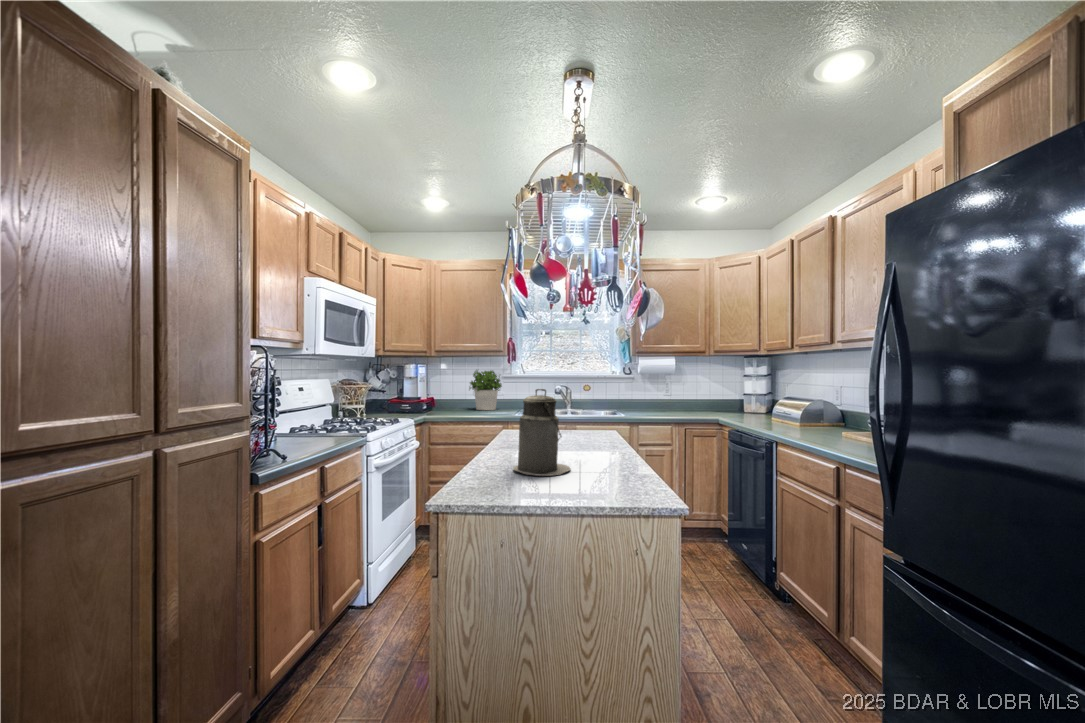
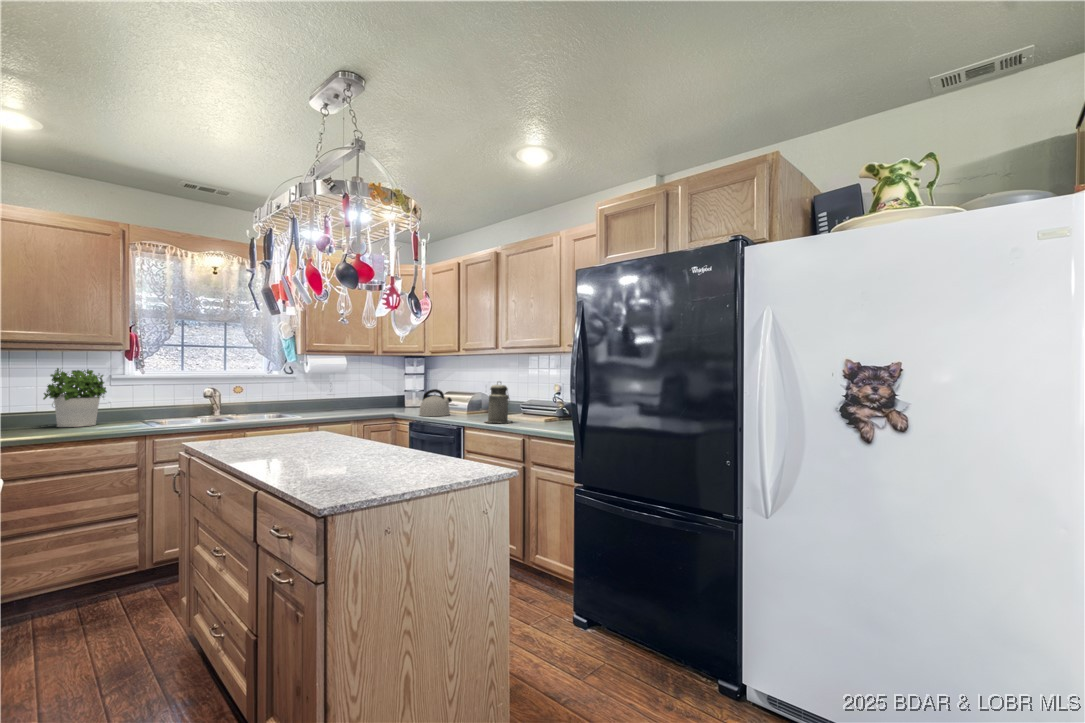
canister: present [513,389,571,476] -> present [486,382,512,423]
kettle: none [739,393,778,424] -> present [419,389,452,416]

